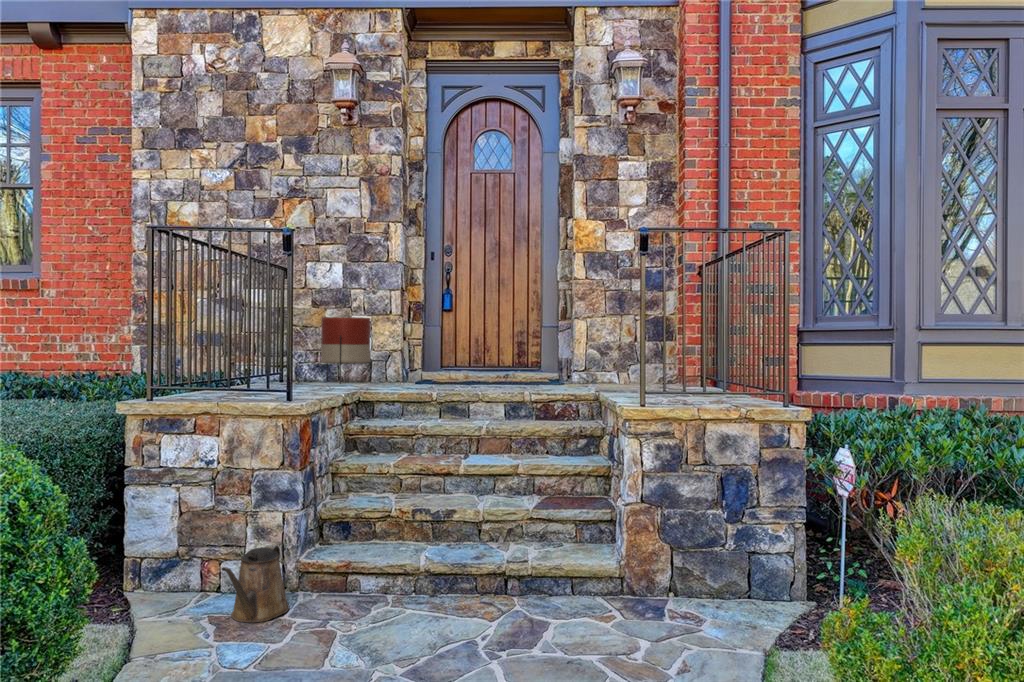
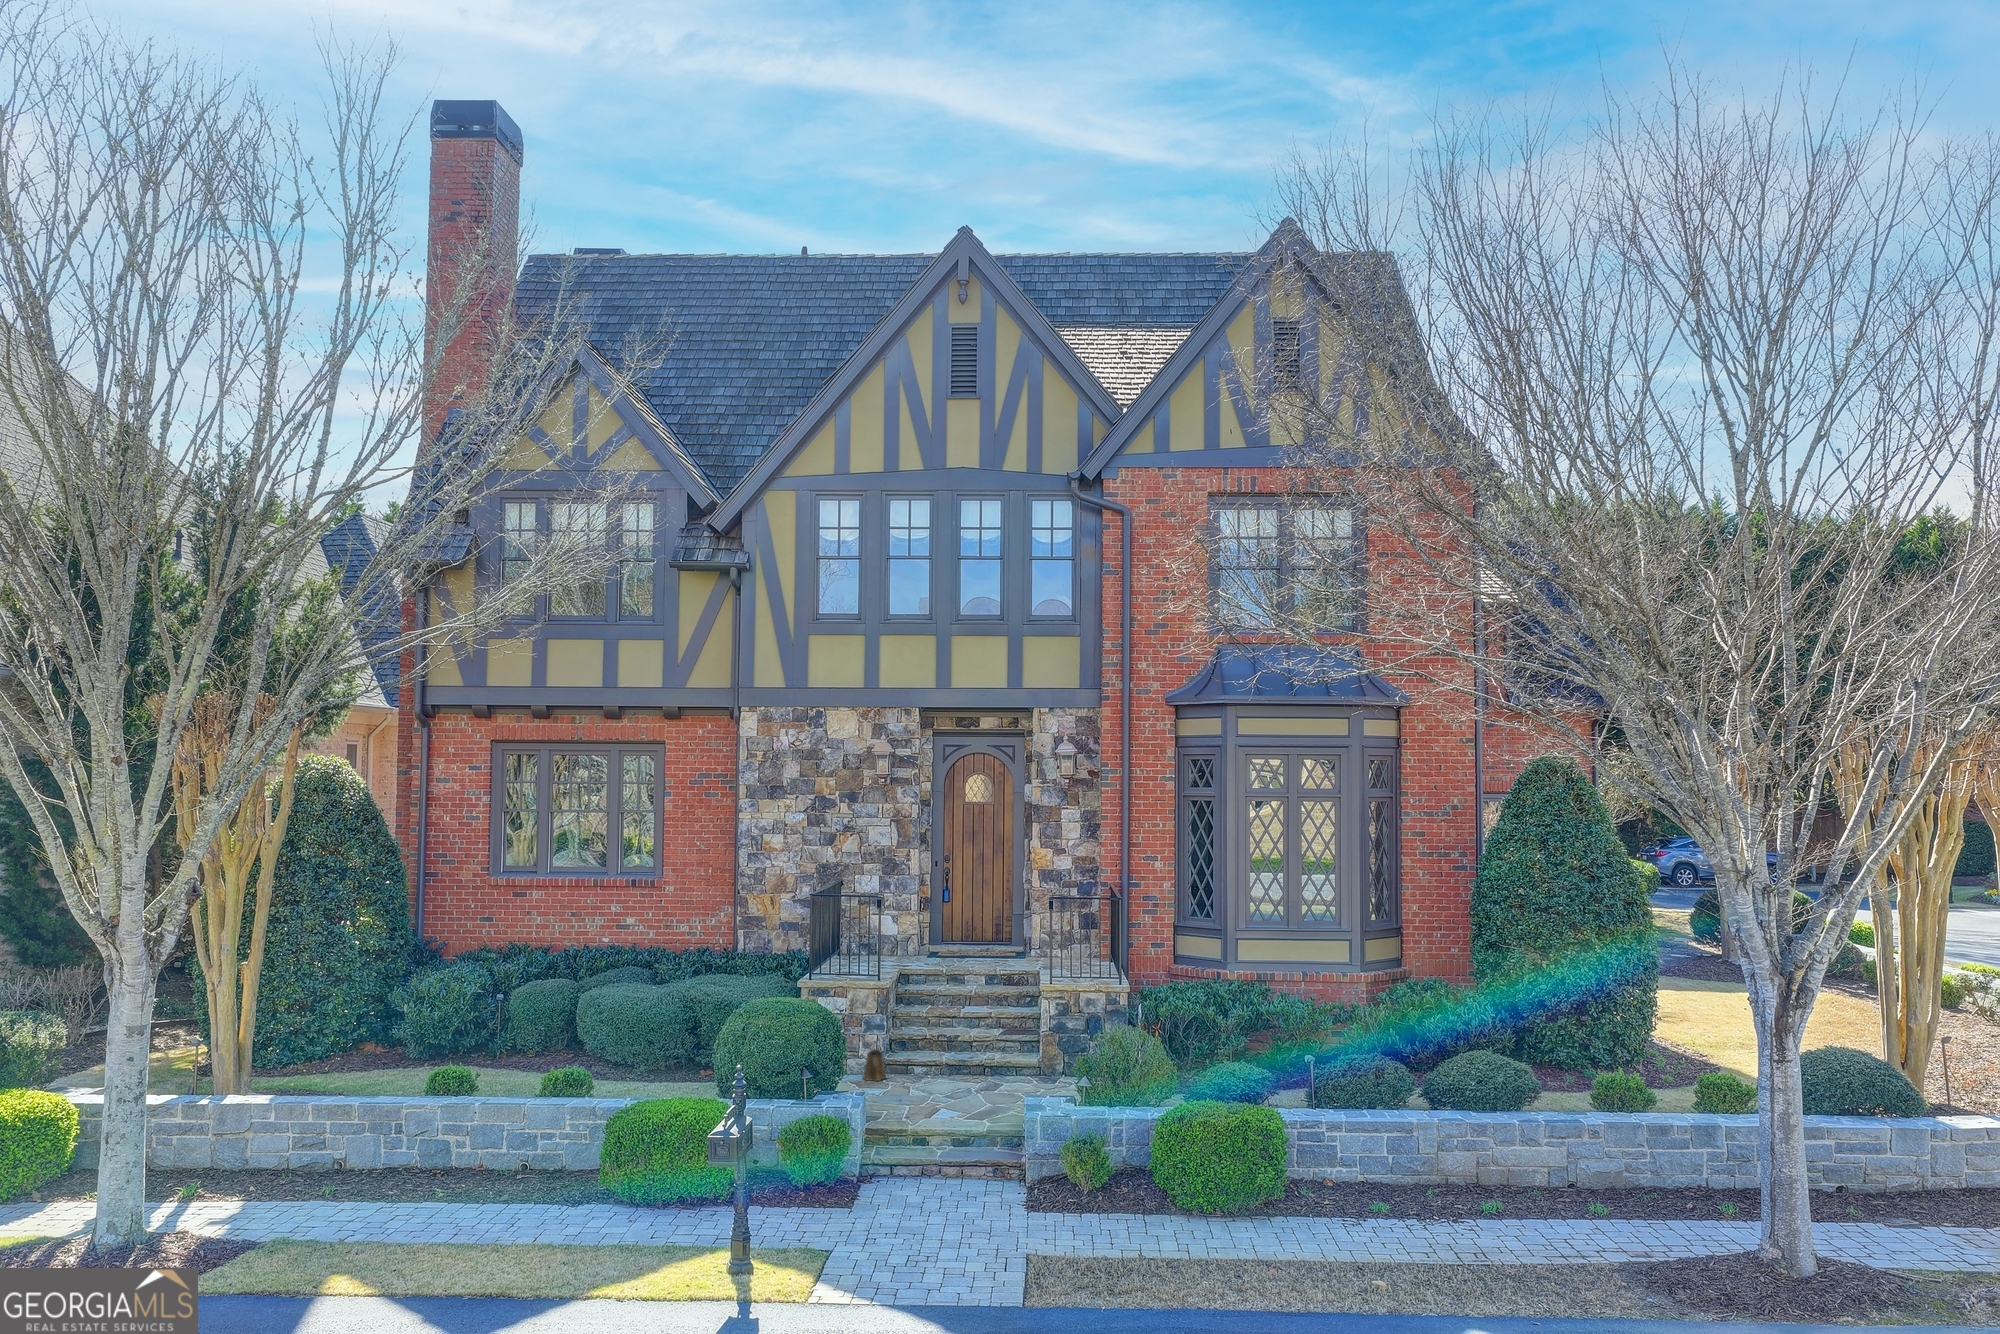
planter: present [321,317,370,383] -> none [868,914,899,960]

